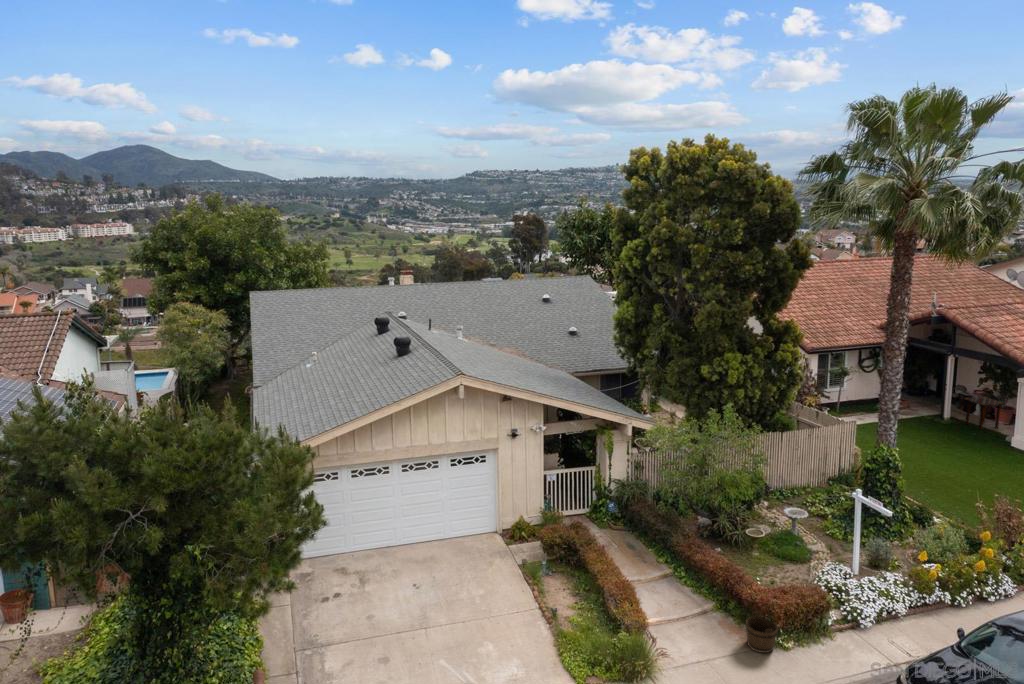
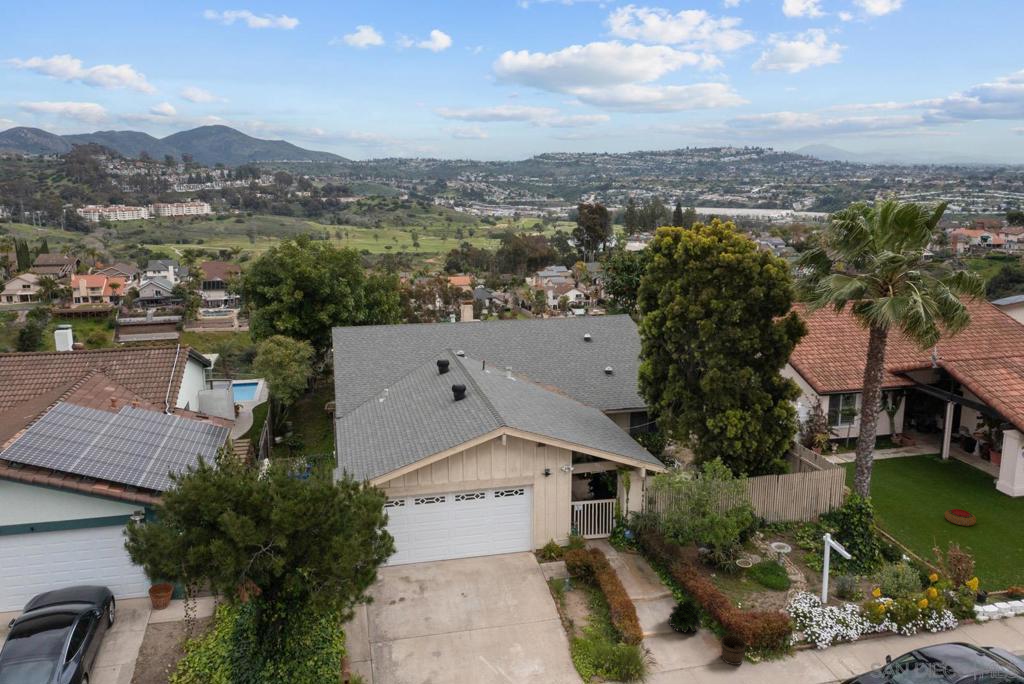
side table: present [964,397,1005,429] -> none [957,443,995,473]
pouf: none [966,465,1002,483] -> present [945,509,976,526]
potted plant: none [675,576,721,617] -> present [669,600,703,632]

